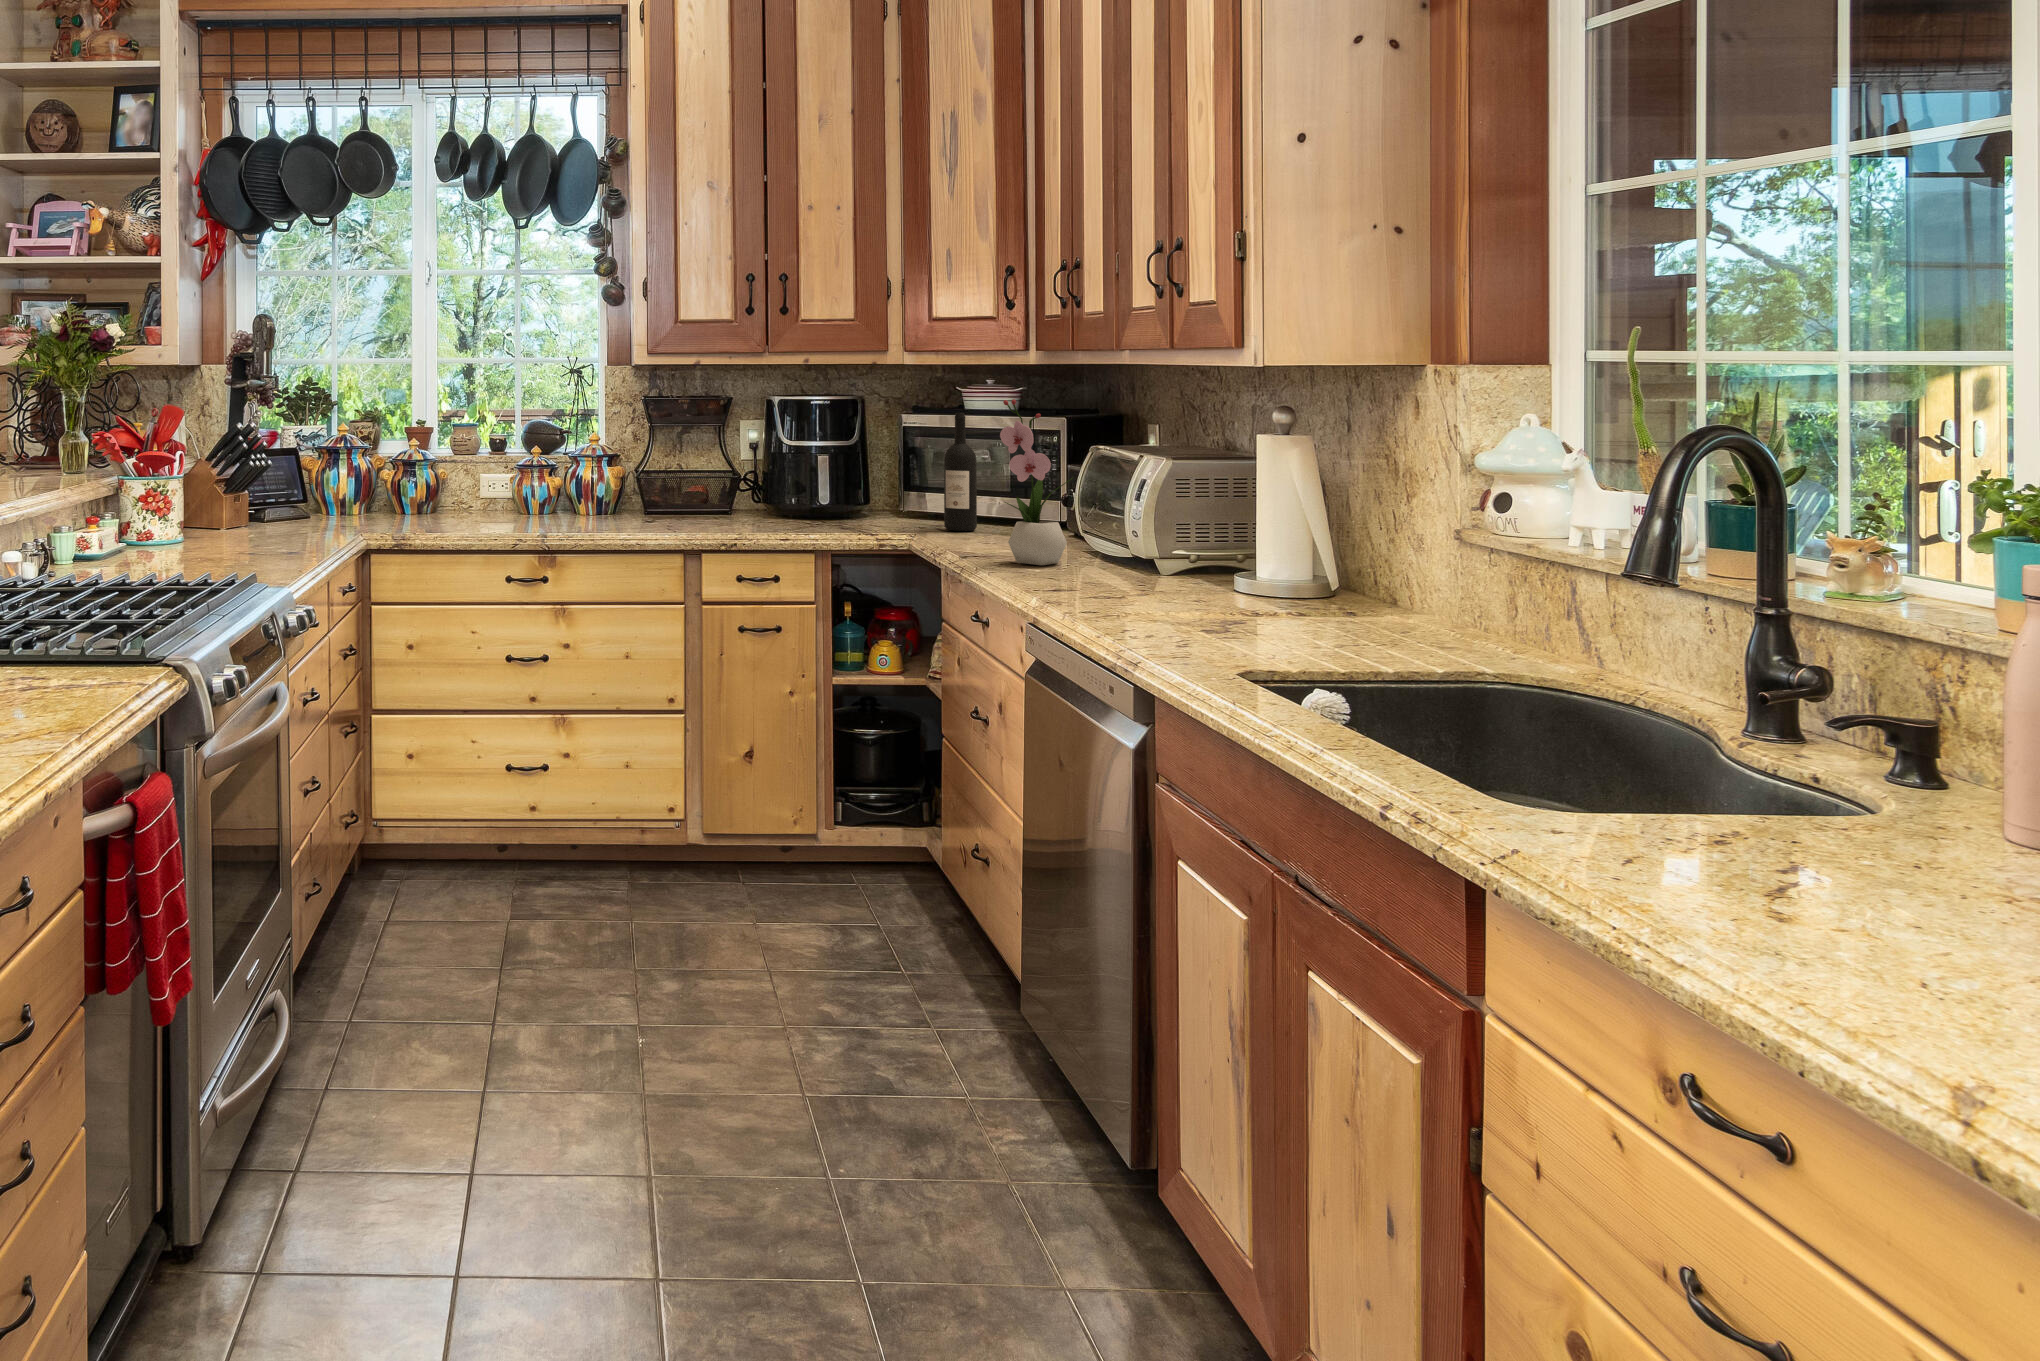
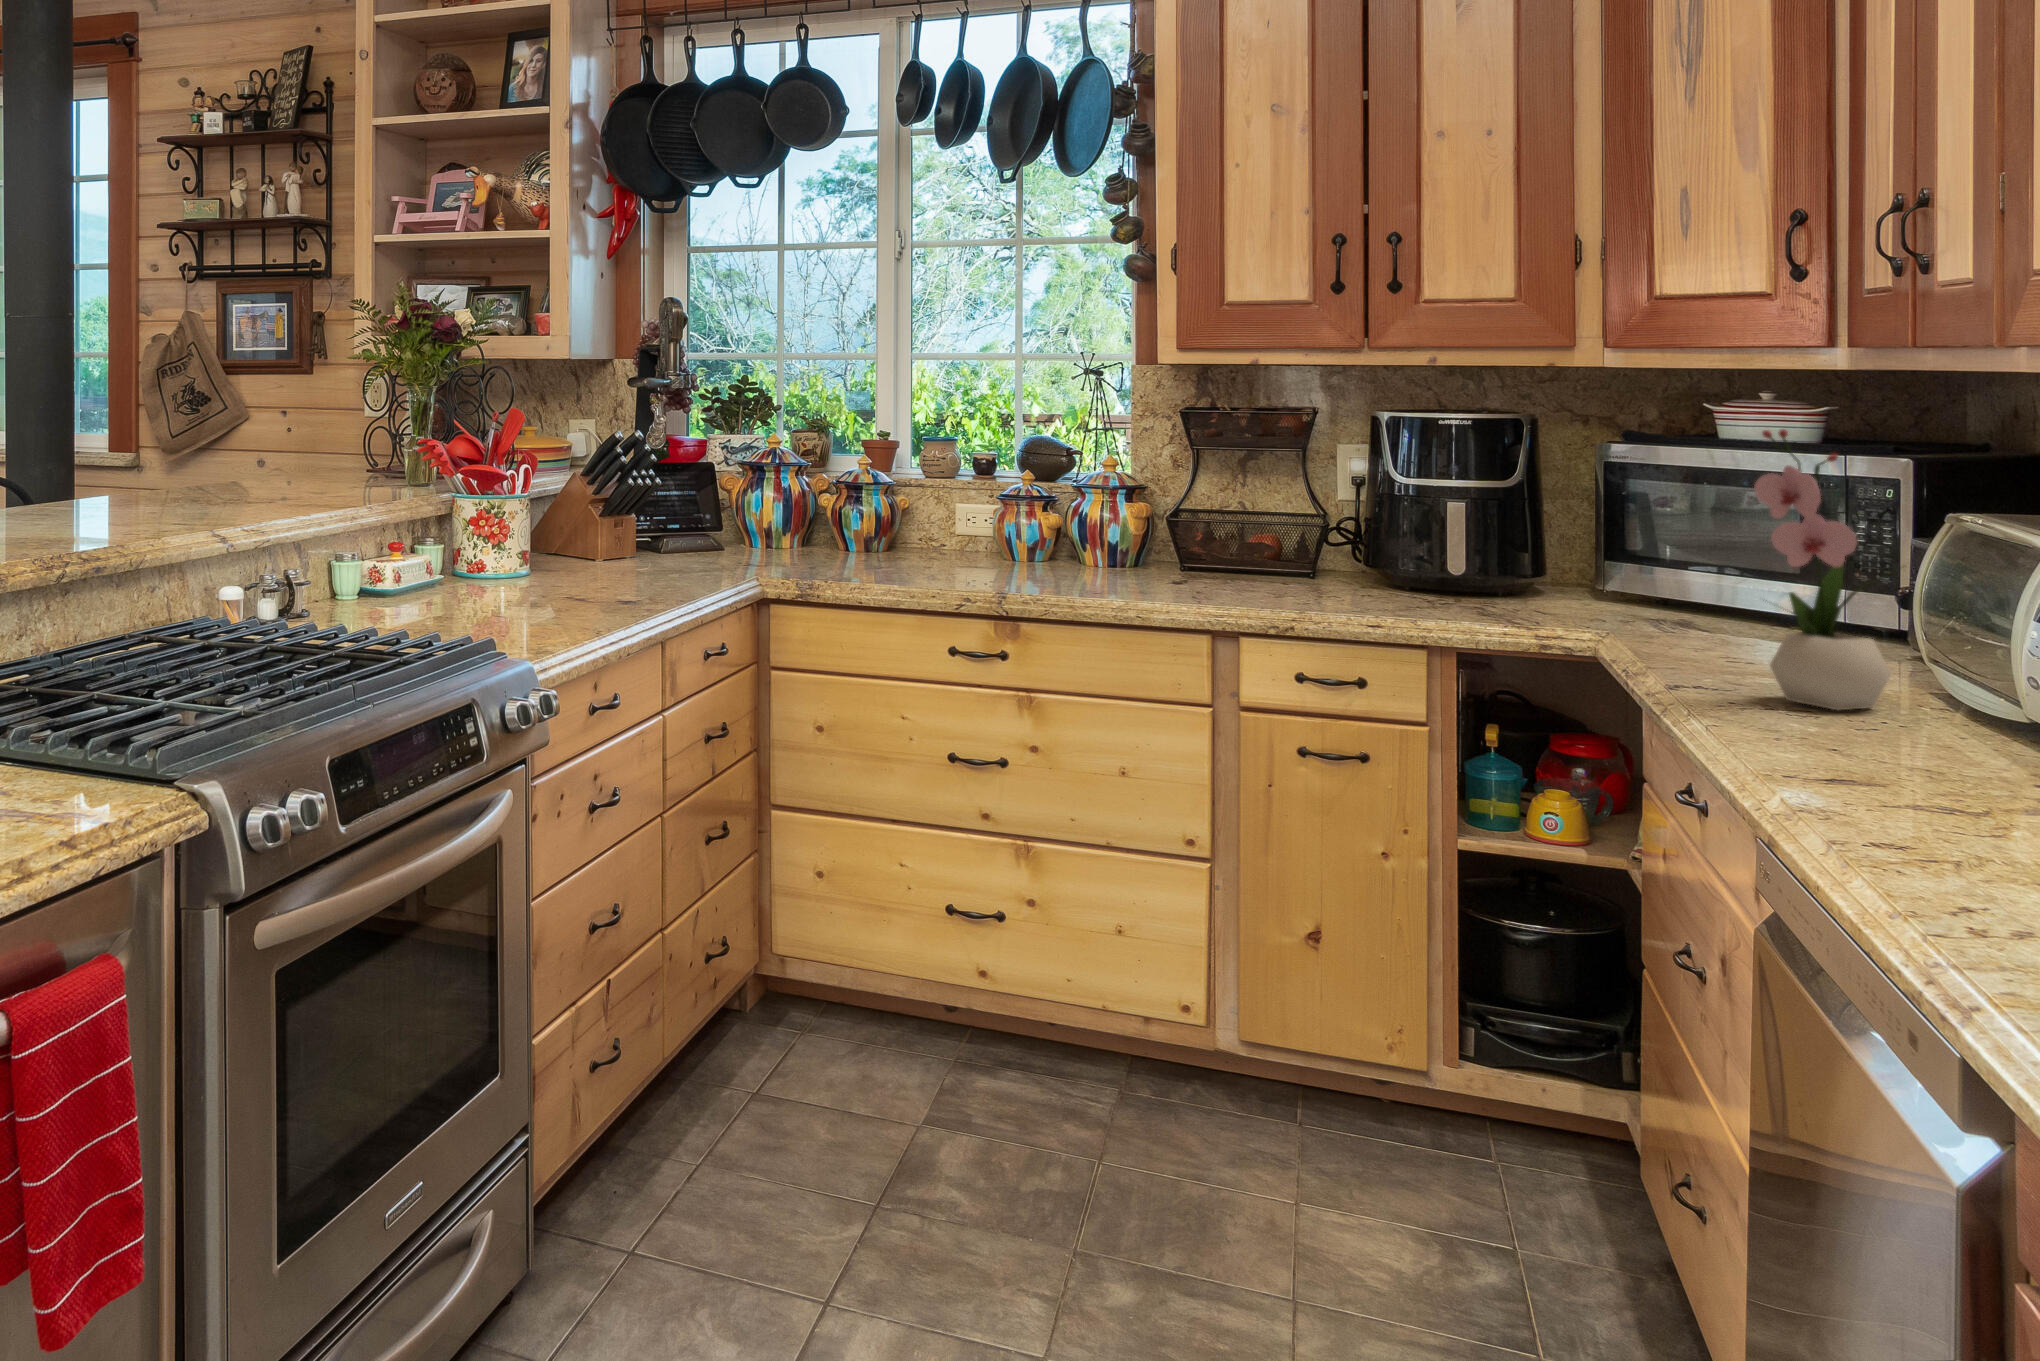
wine bottle: present [944,413,977,531] -> none [1670,446,1731,633]

